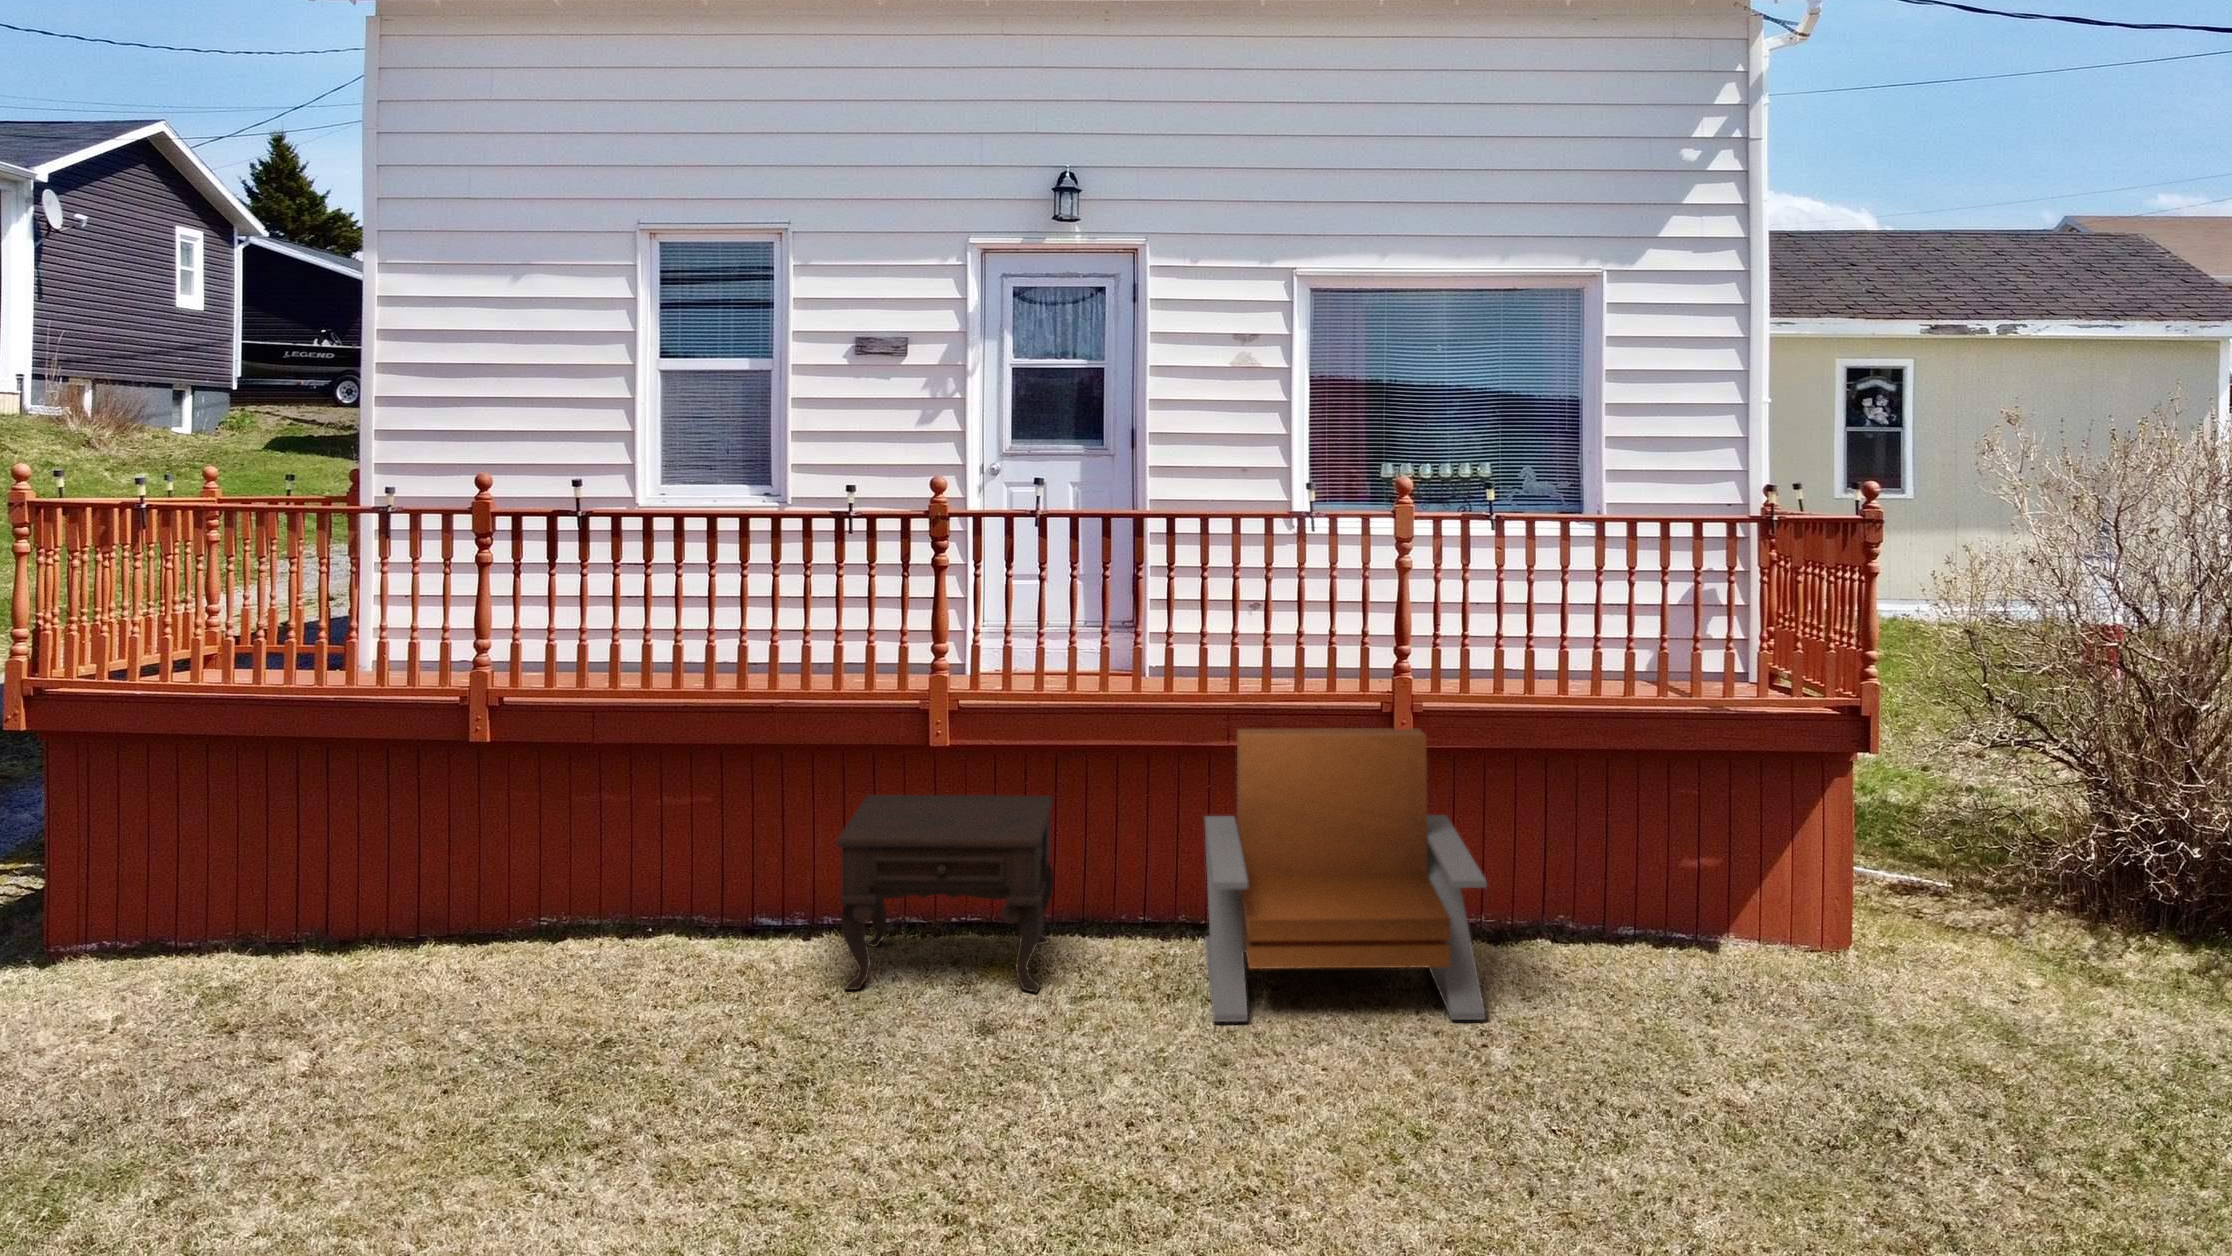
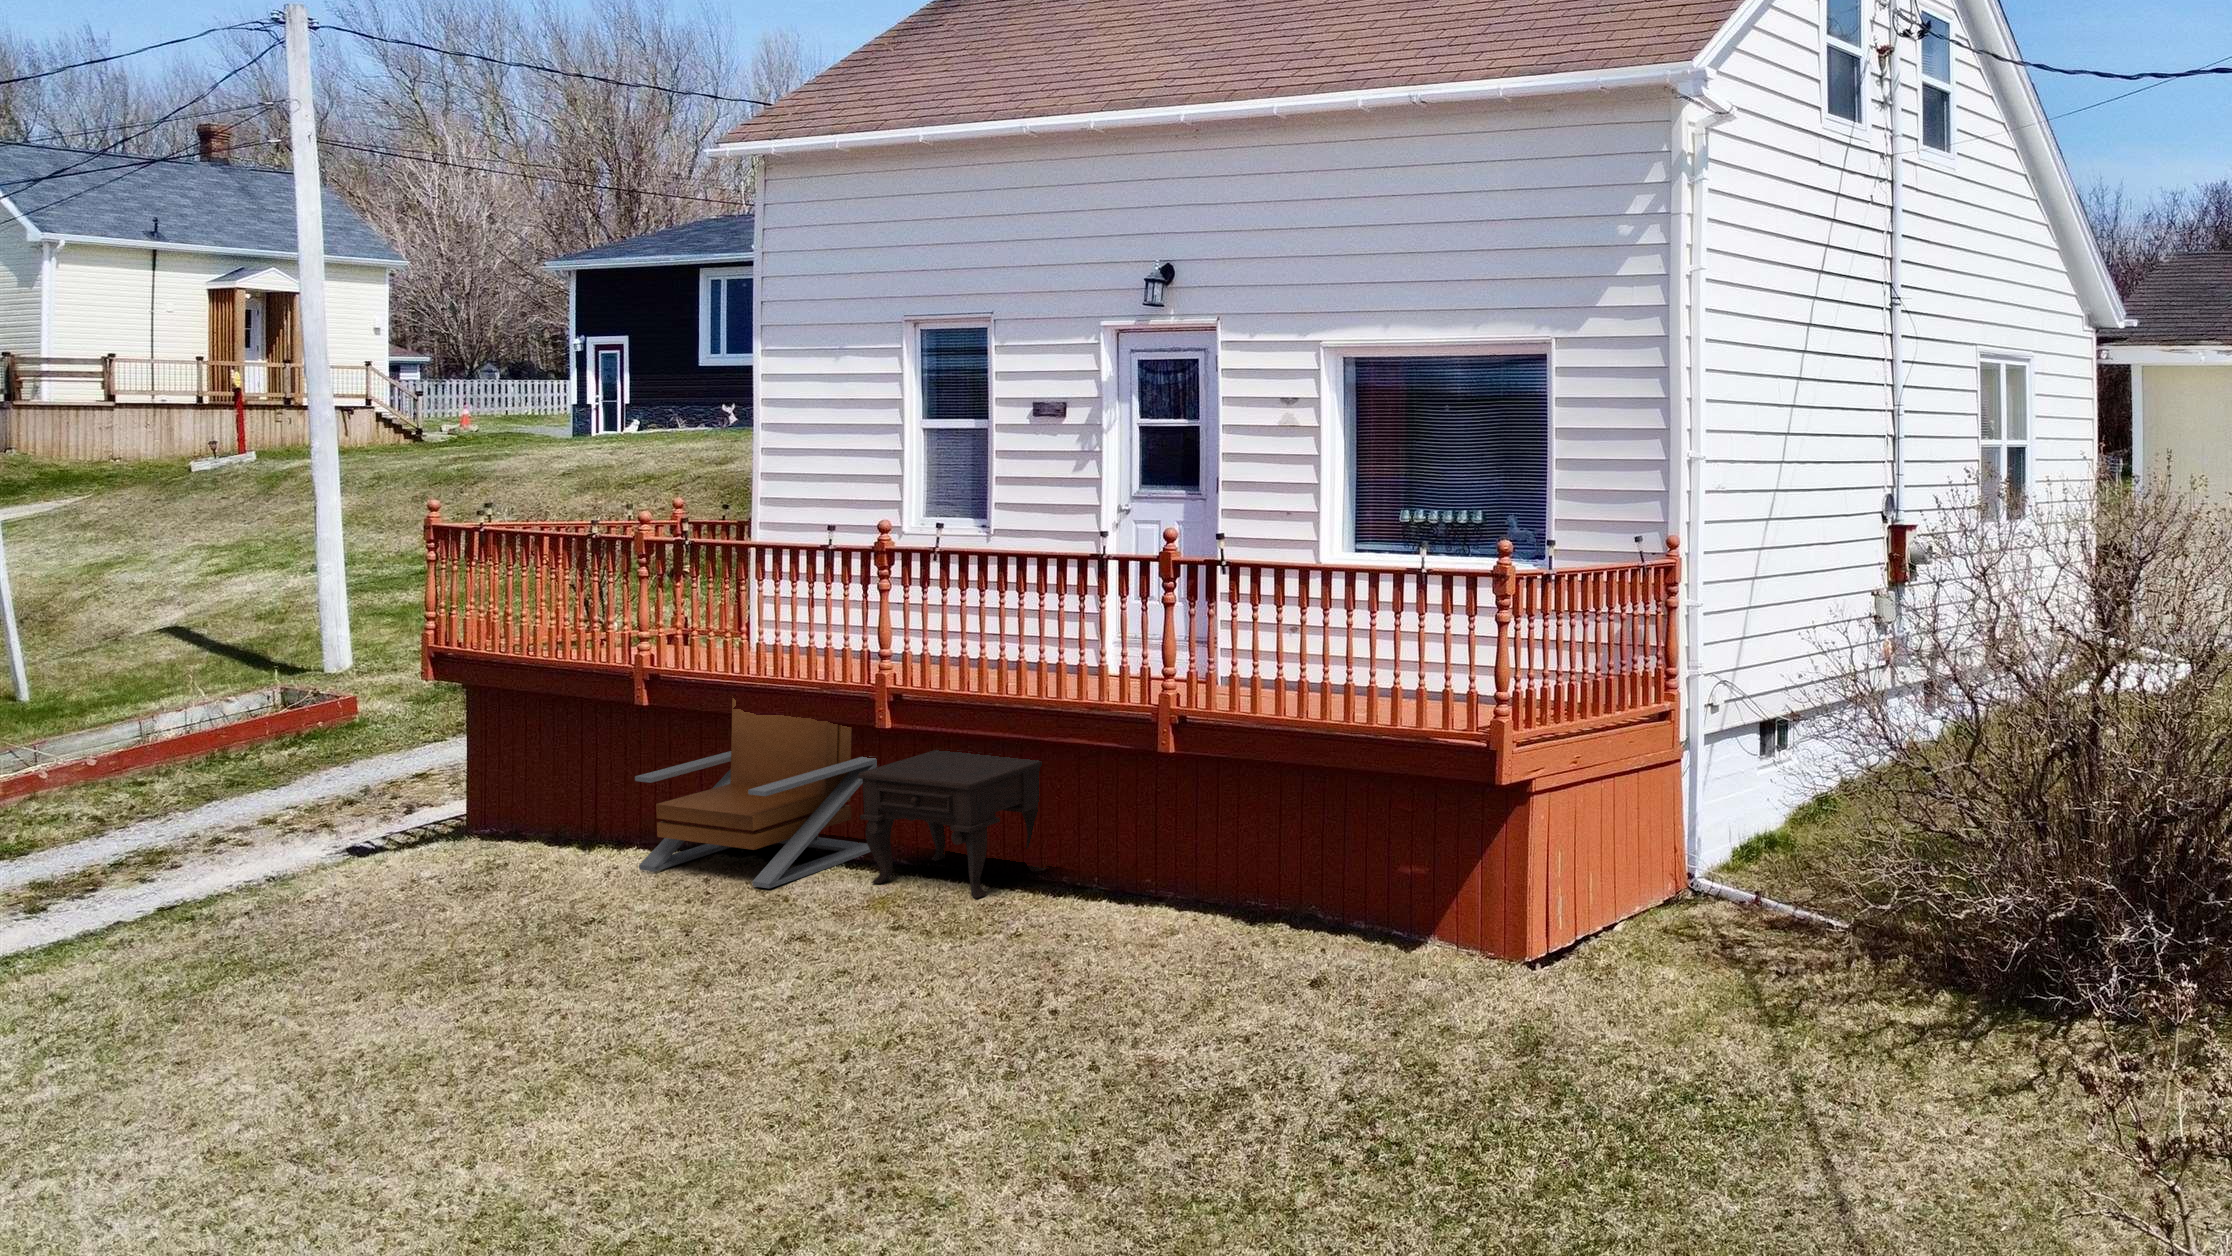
lounge chair: present [1204,728,1487,1022] -> present [635,696,877,888]

